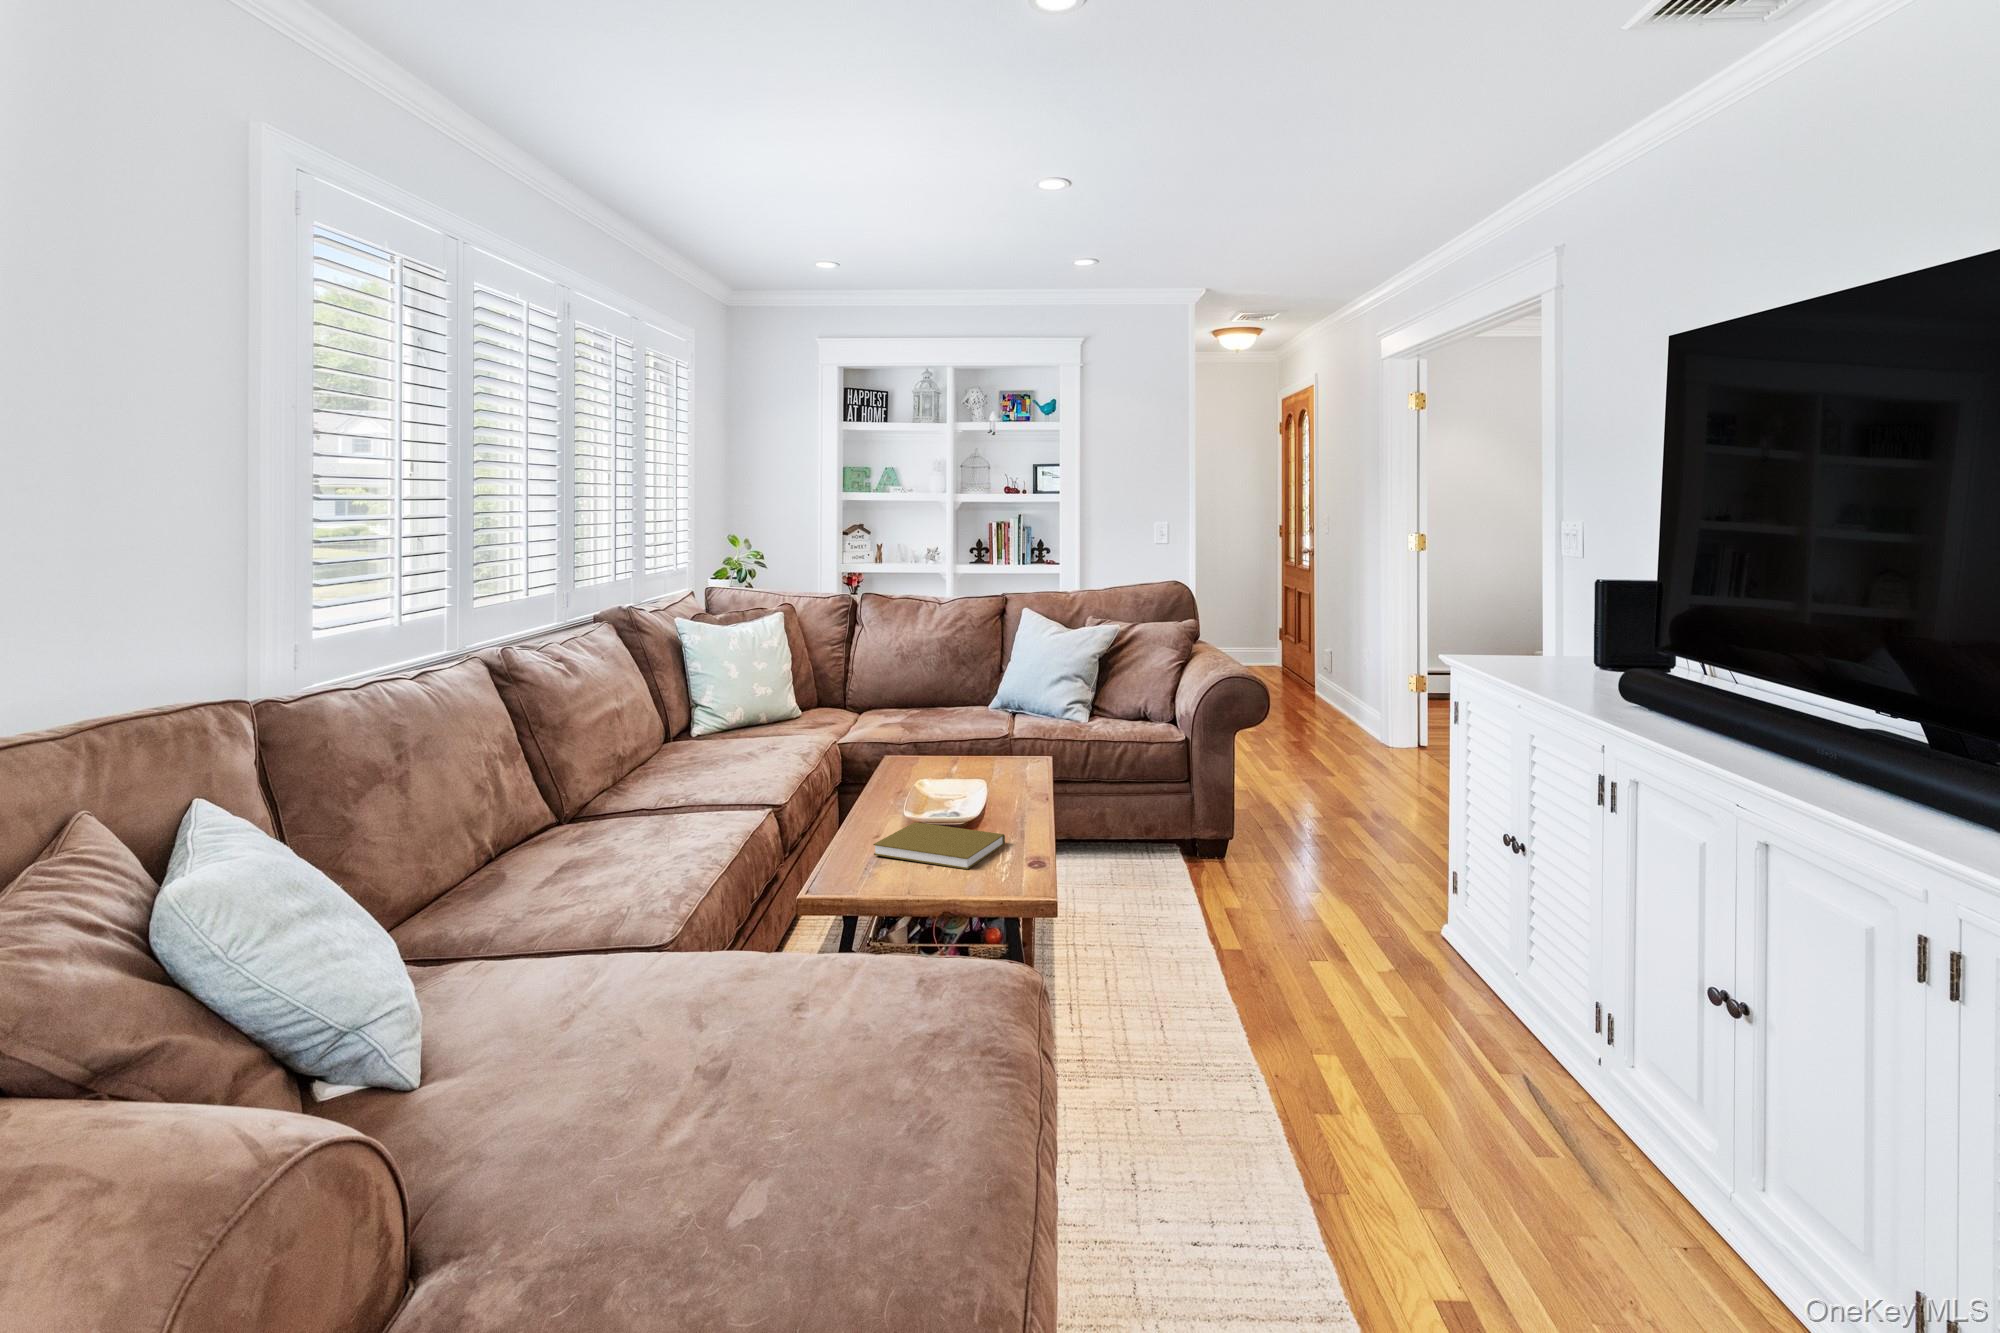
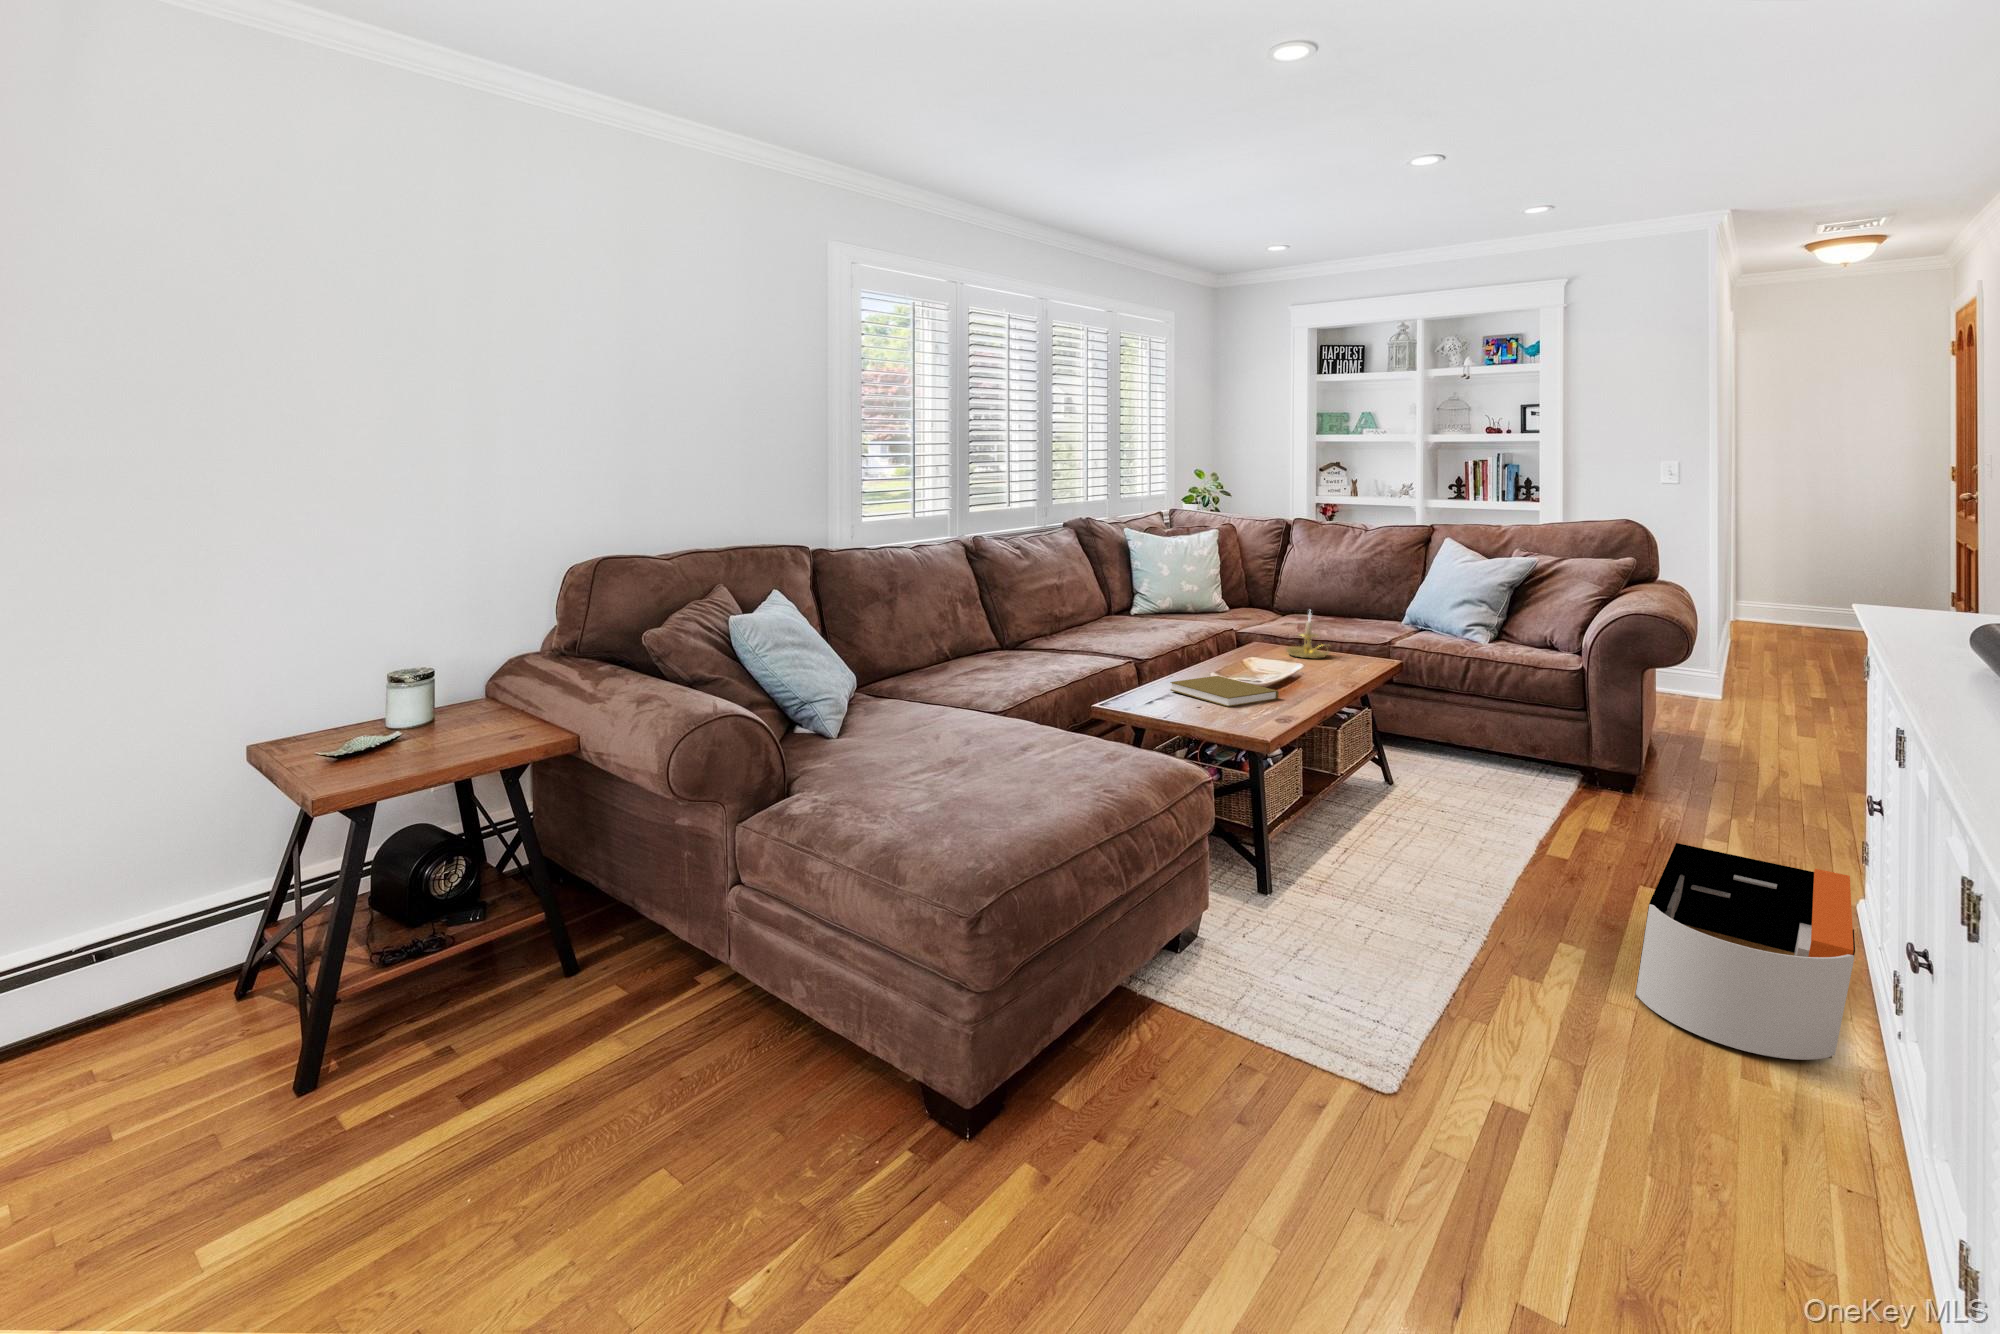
candle holder: none [934,715,991,773] -> present [1286,613,1329,659]
storage bin: none [1375,923,1588,1131] -> present [1635,843,1855,1060]

